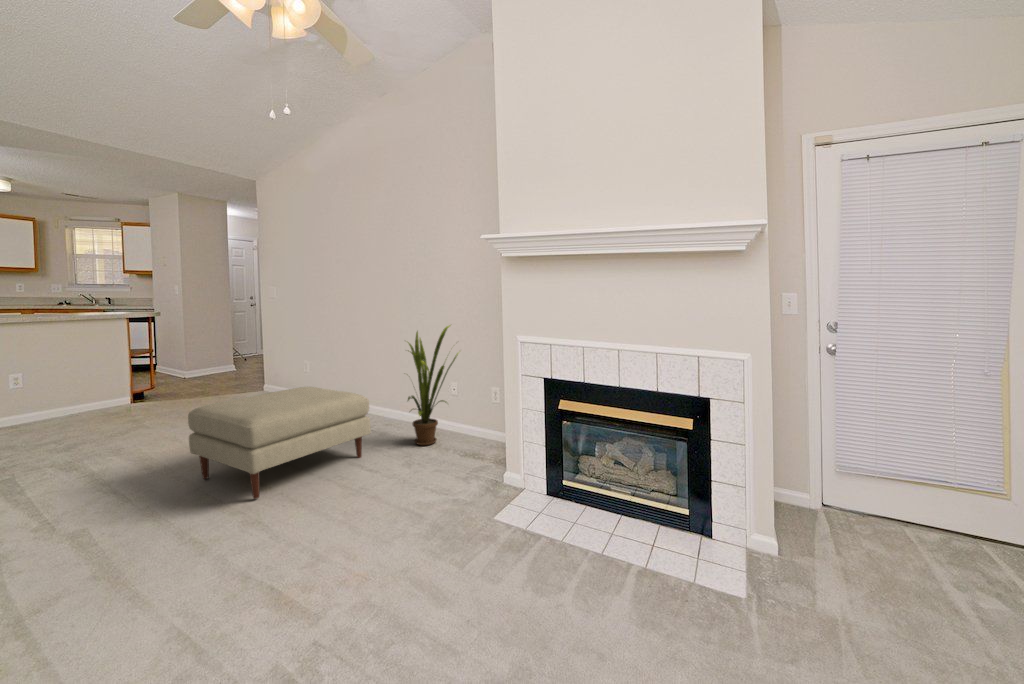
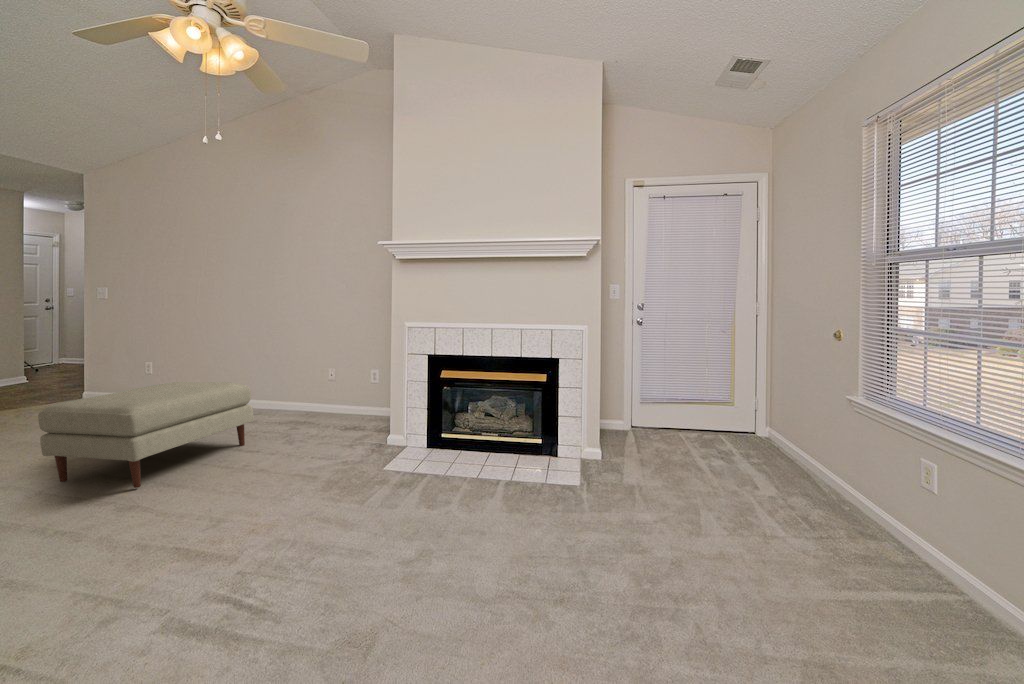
house plant: present [408,325,458,445] -> none [280,315,341,430]

